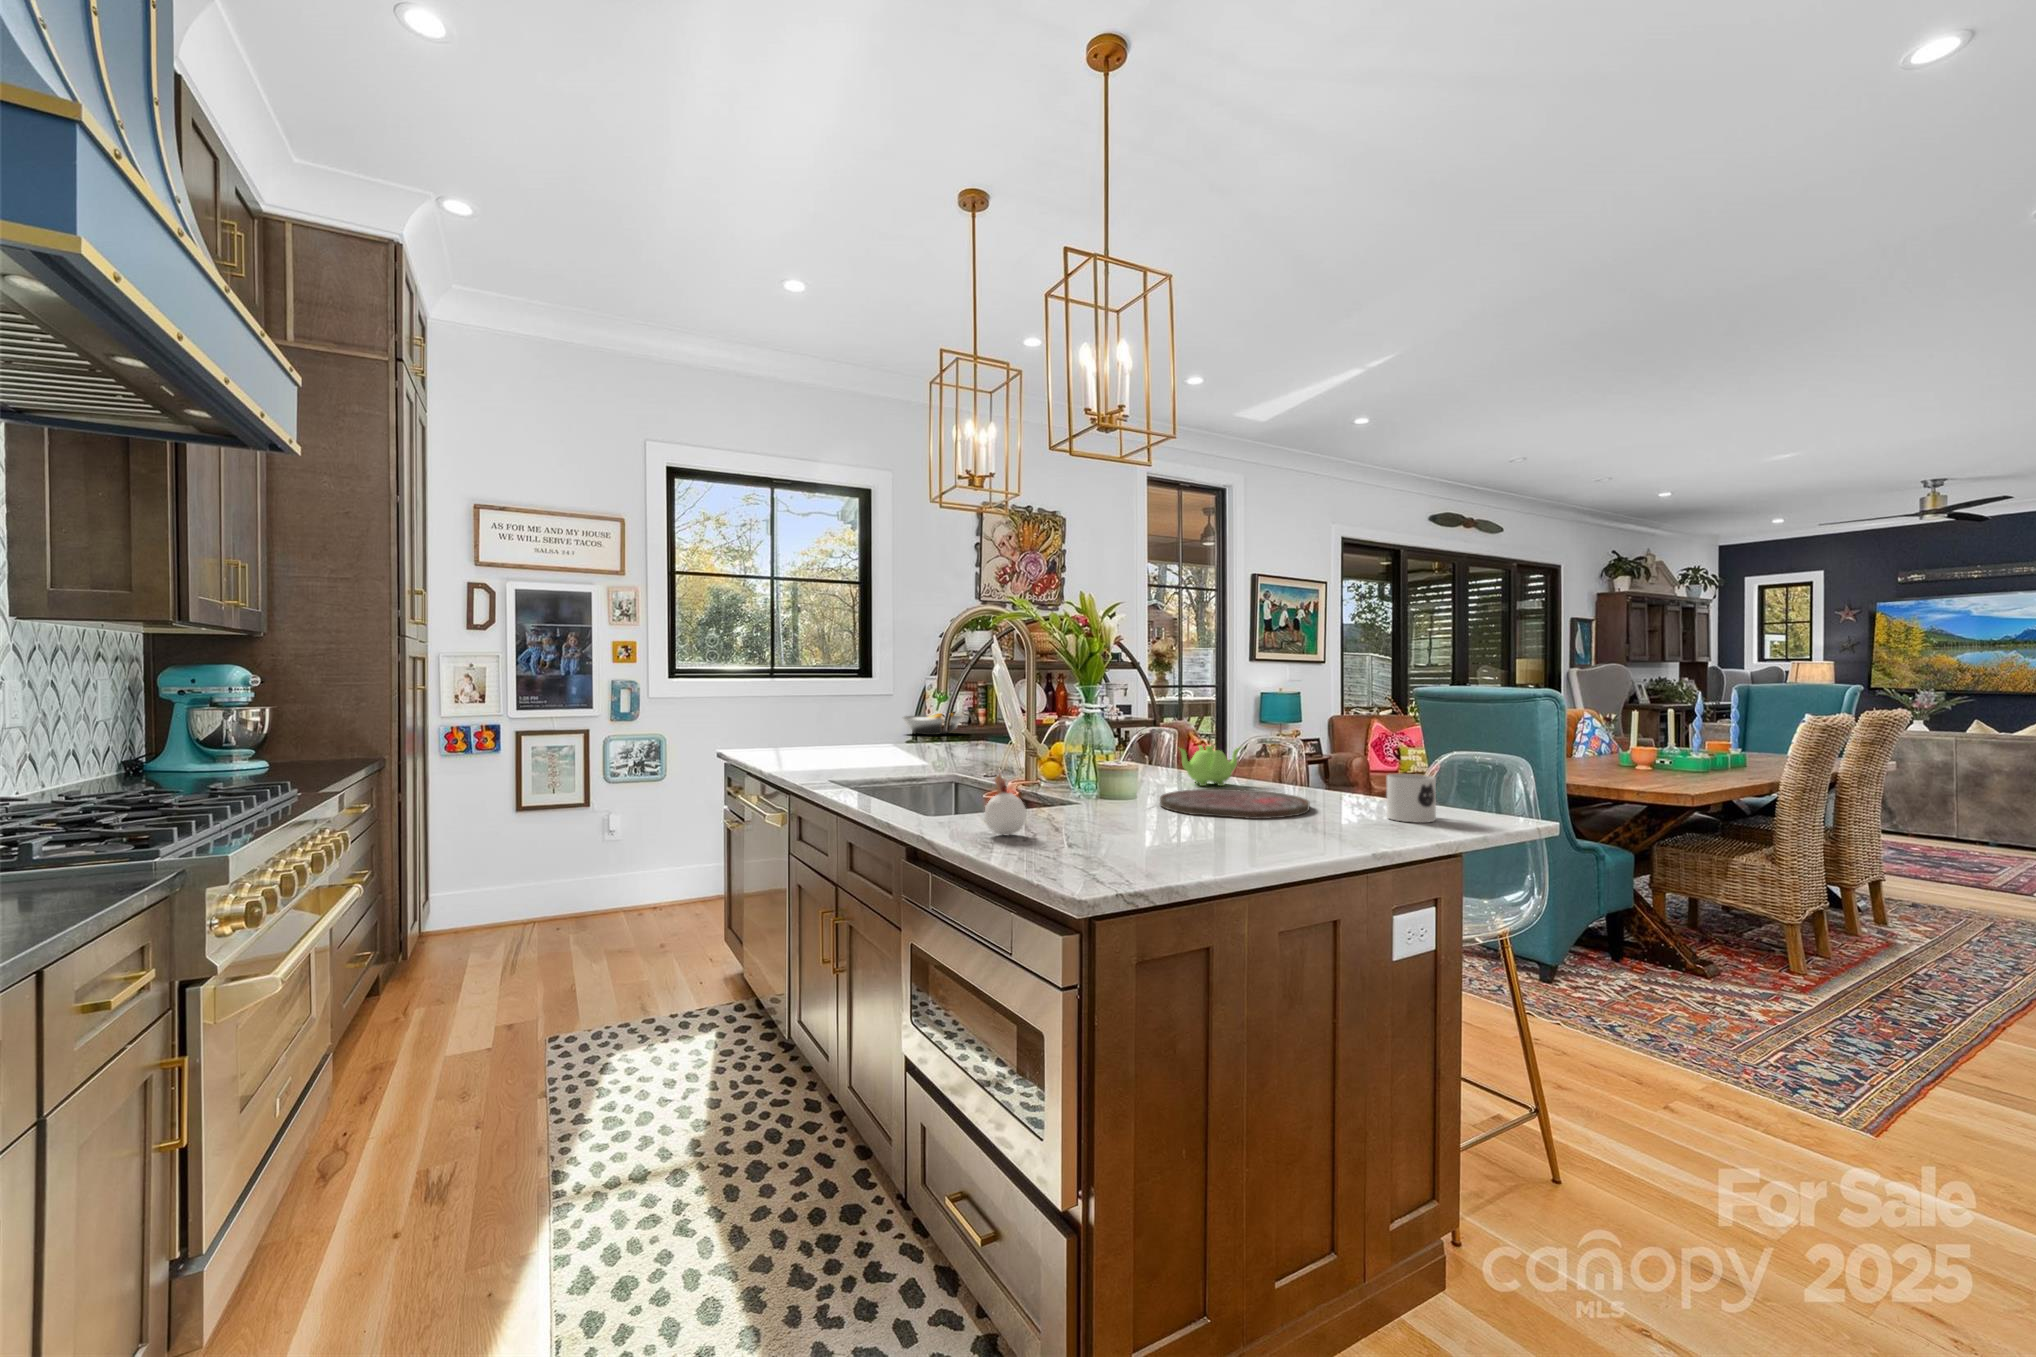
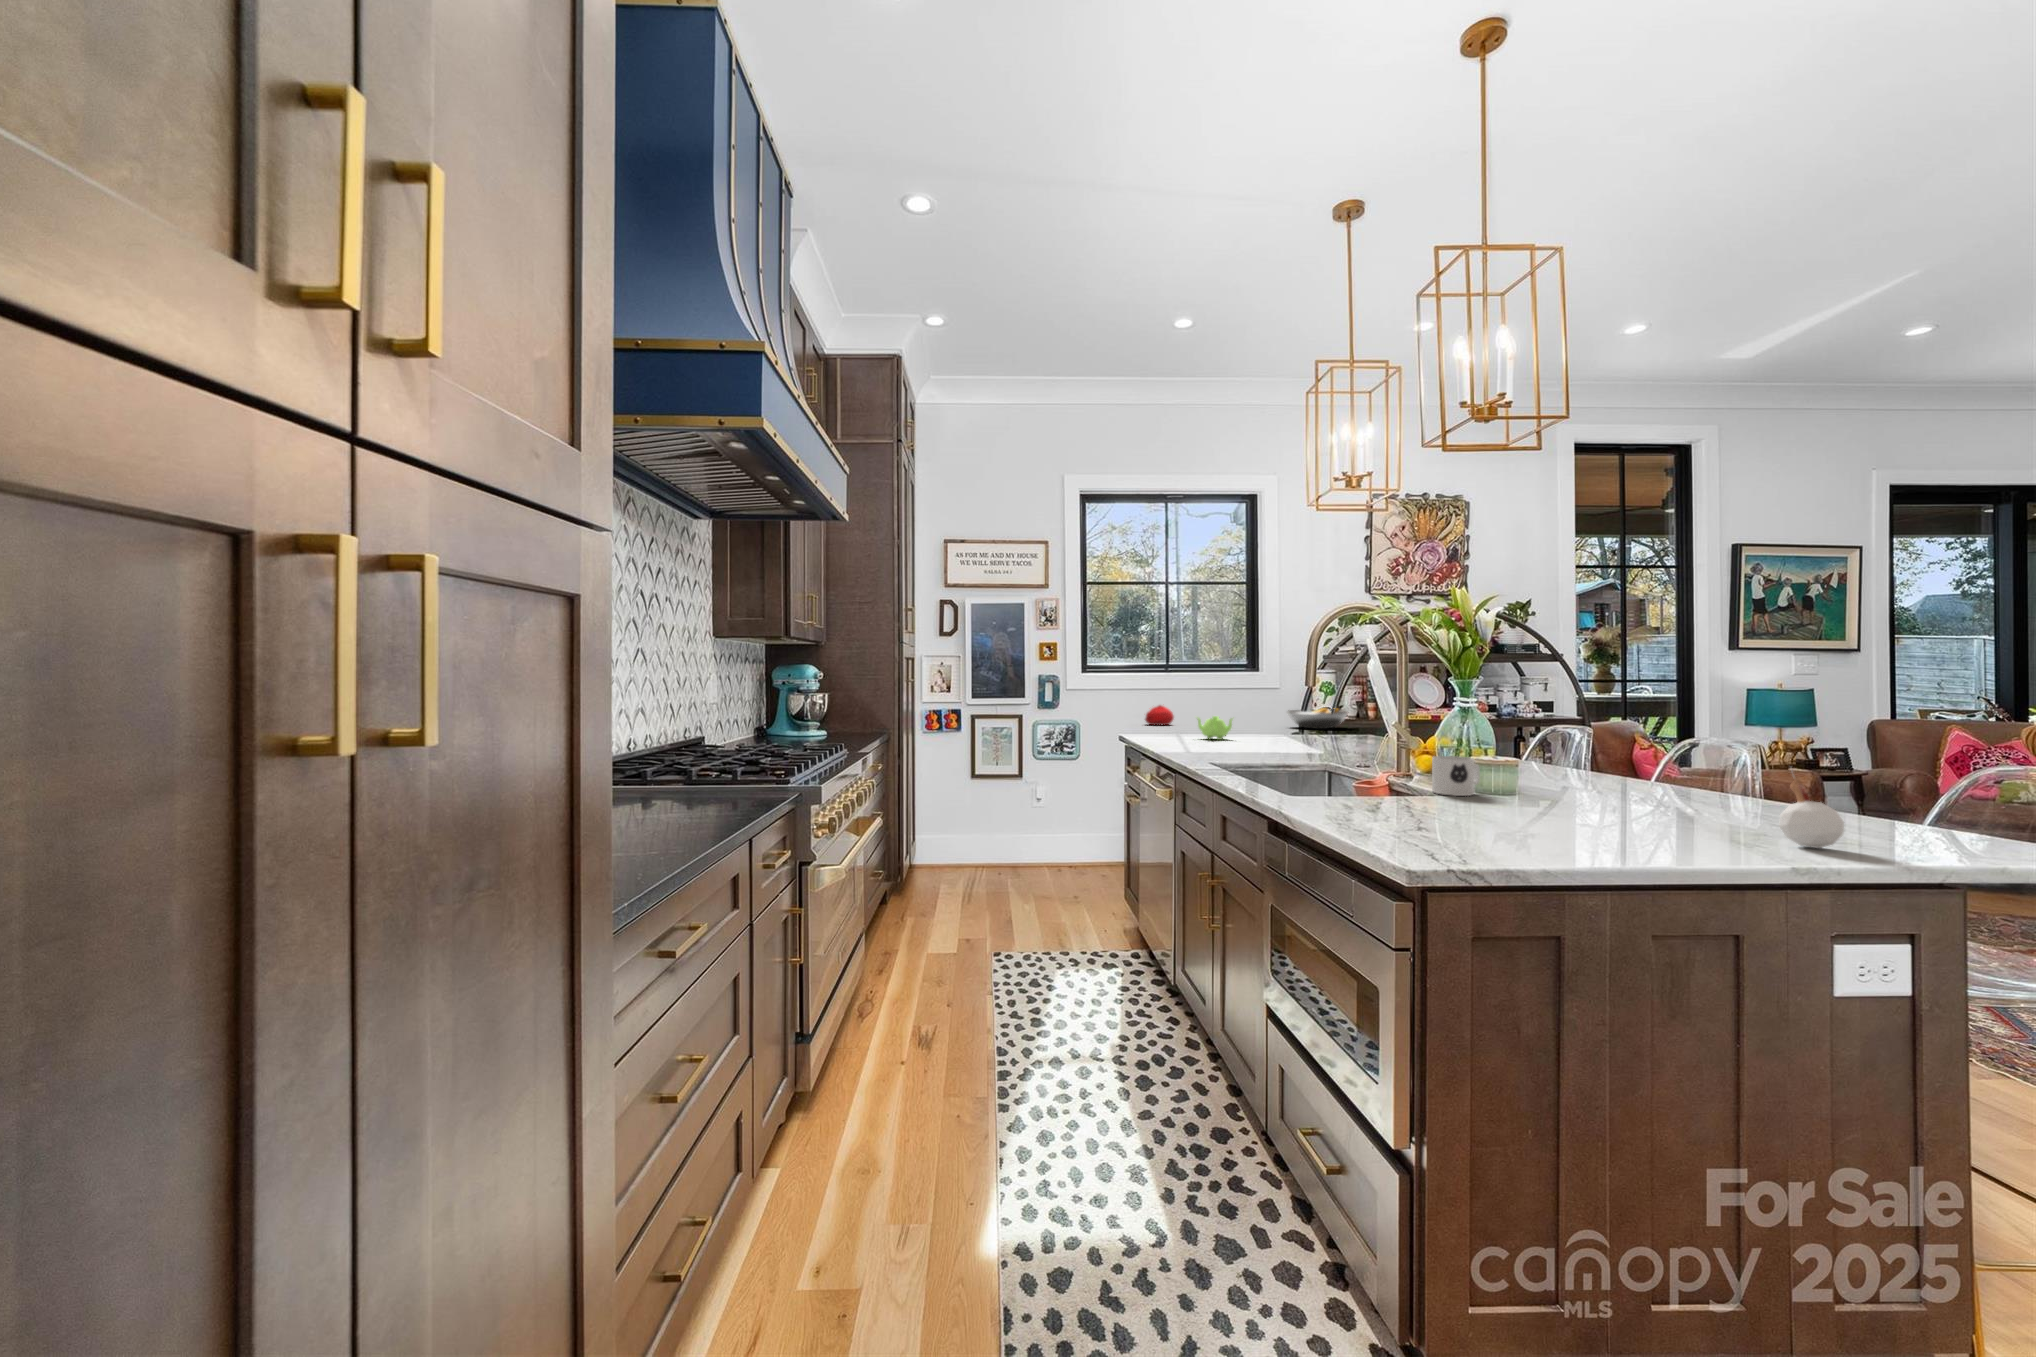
bottle: none [747,700,781,737] -> present [1145,705,1174,725]
teapot: present [1180,745,1240,786] -> present [1198,716,1232,740]
candle: present [985,770,1026,835] -> present [1779,775,1844,848]
mug: present [1387,774,1436,822] -> present [1432,756,1480,796]
cutting board: present [1160,789,1310,819] -> none [1546,794,1749,830]

